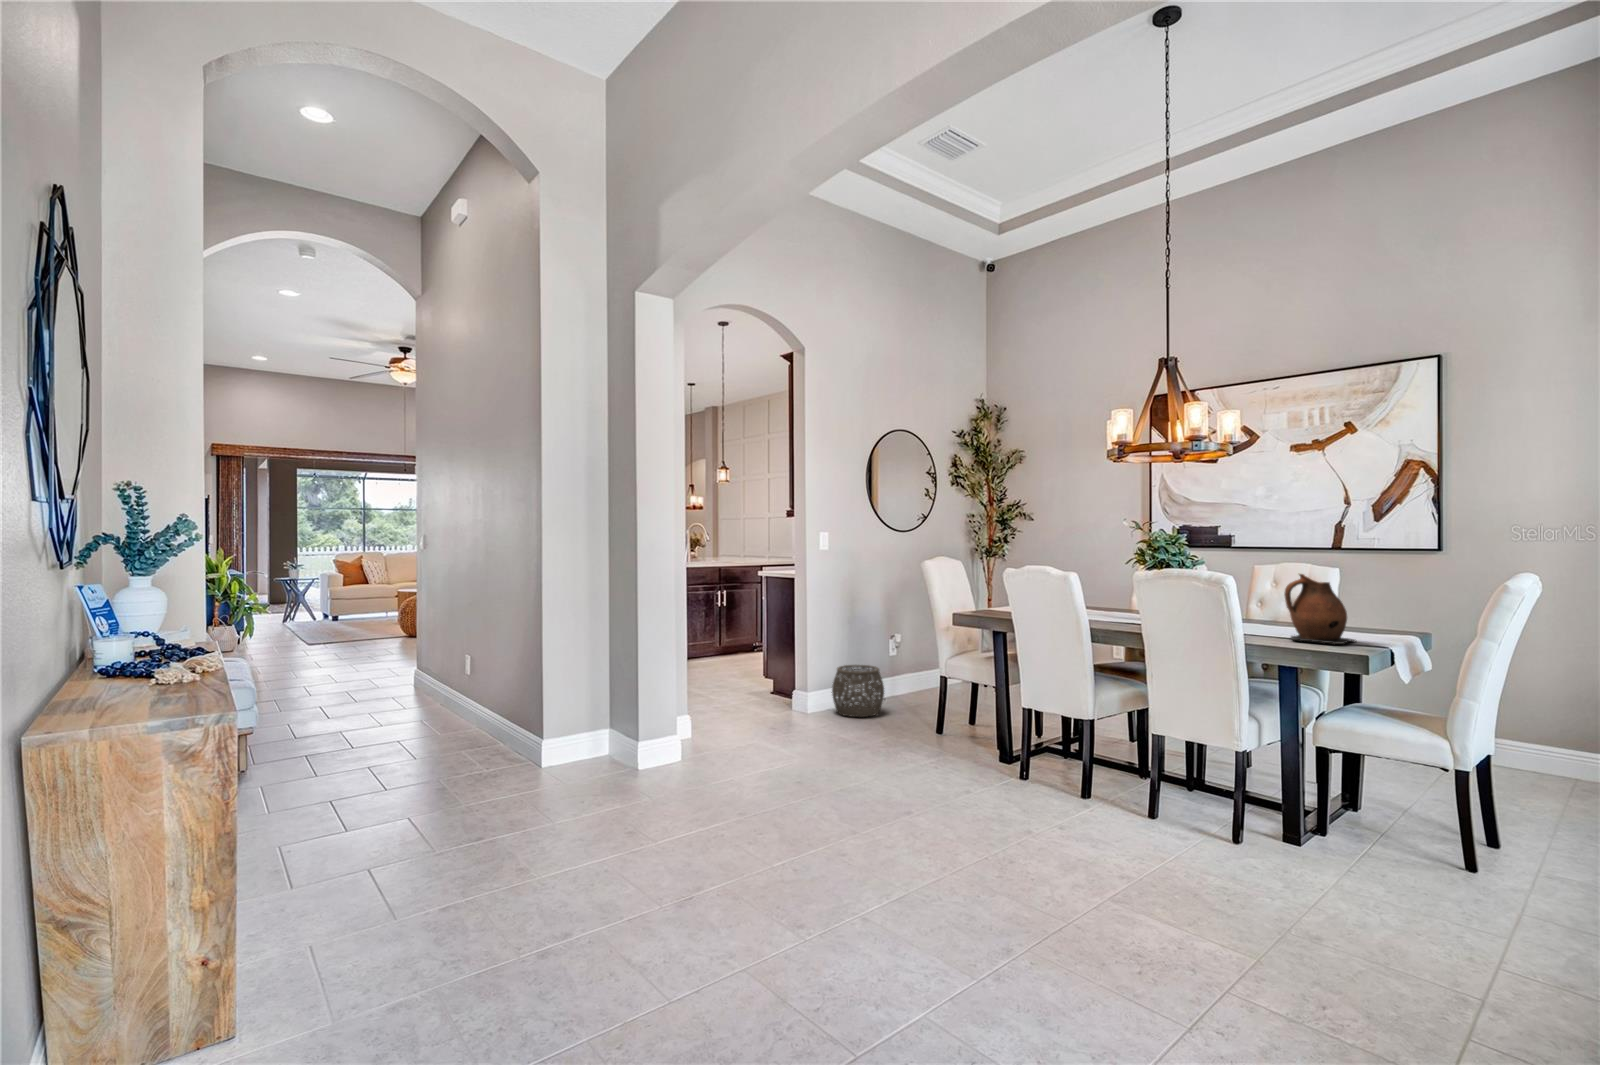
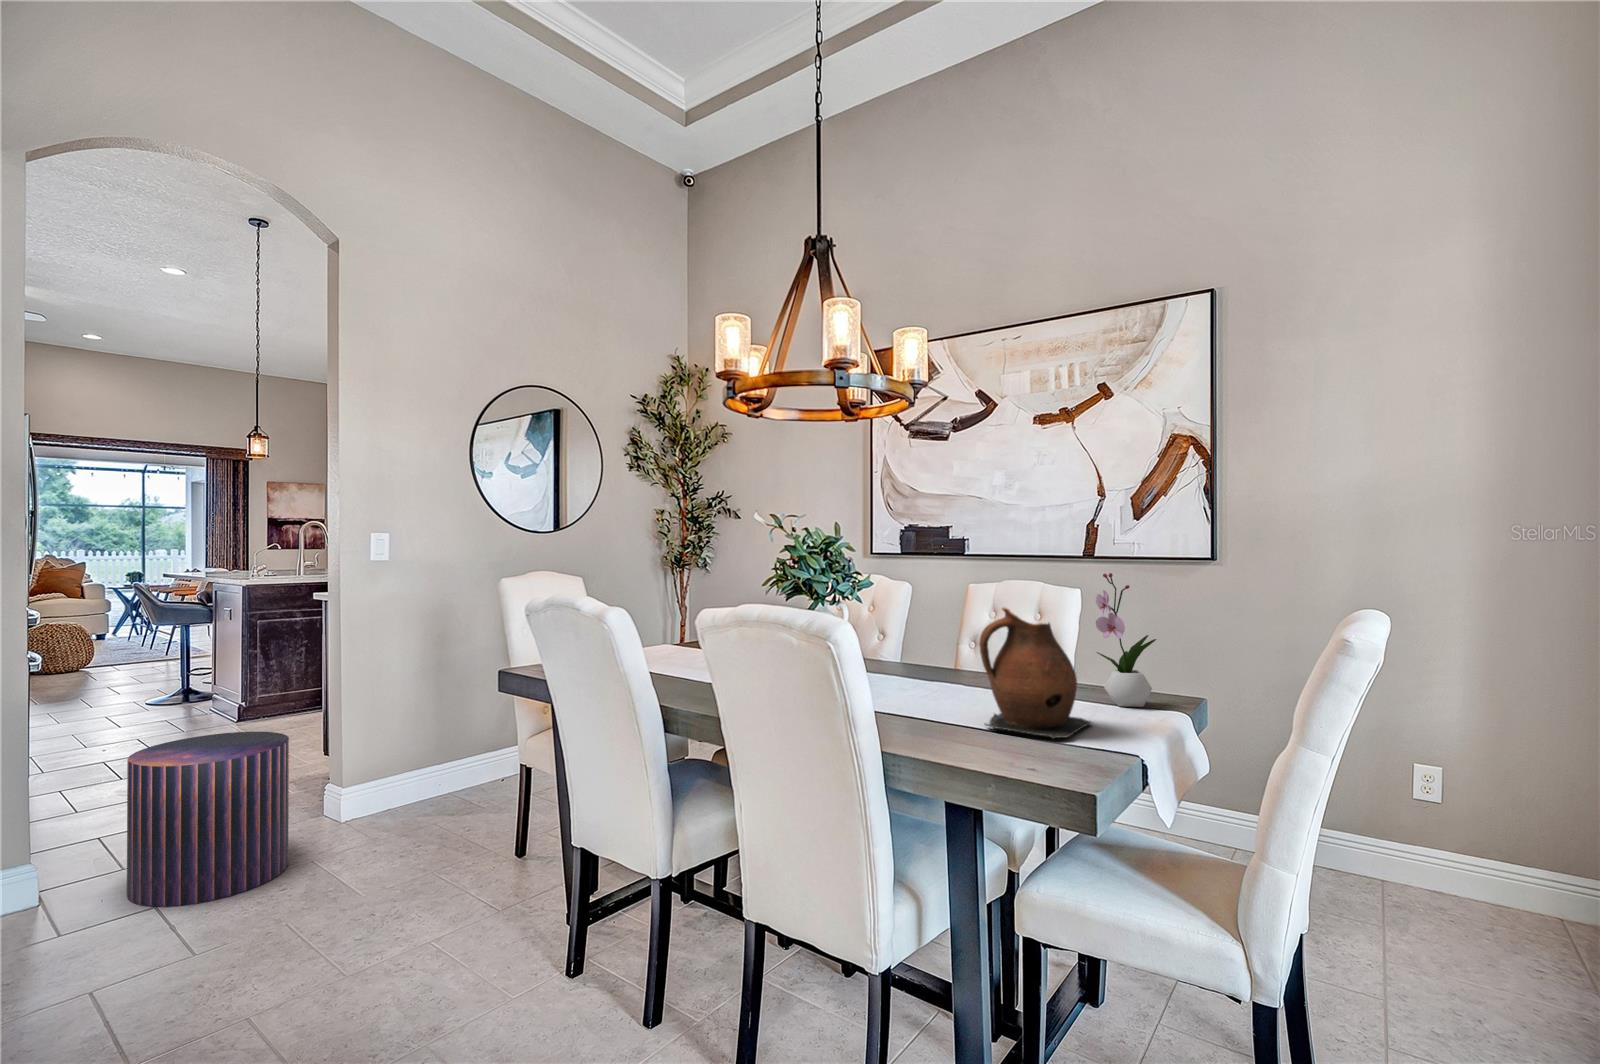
flower arrangement: none [1354,555,1397,636] -> present [1096,573,1156,707]
pouf: none [728,651,804,743] -> present [127,732,289,907]
woven basket: present [832,665,884,717] -> none [385,736,476,825]

